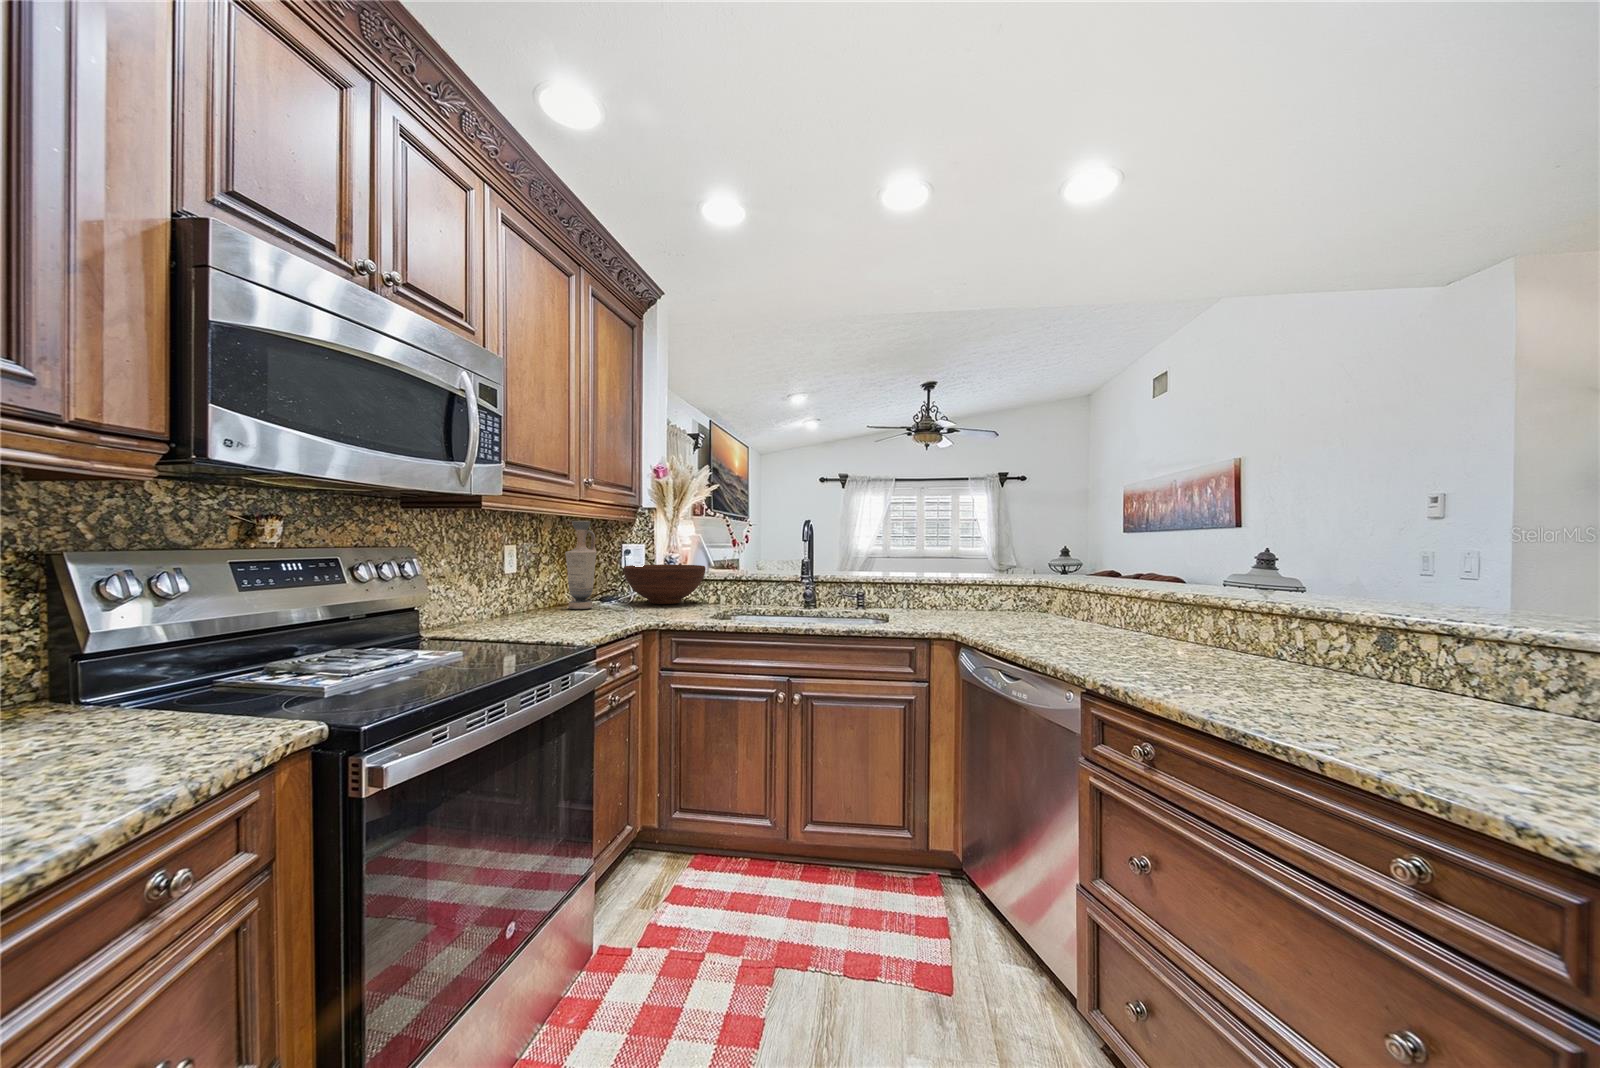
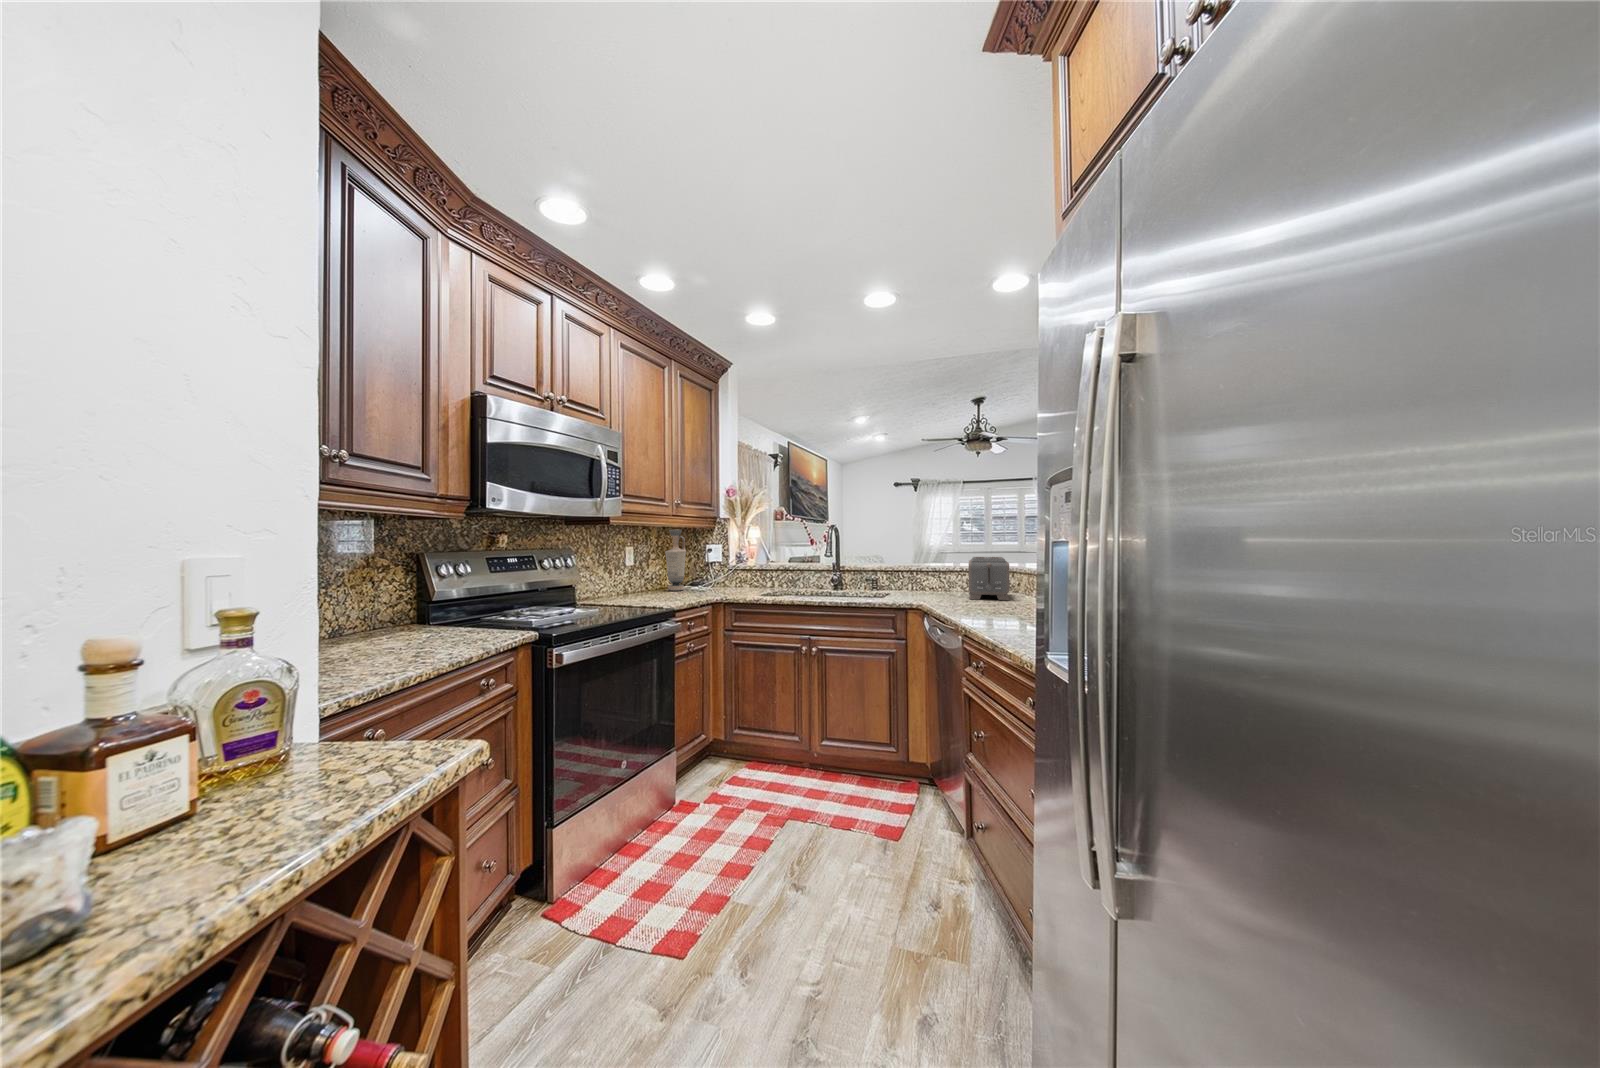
toaster: none [980,562,1049,620] -> present [969,557,1010,600]
fruit bowl: present [624,565,705,604] -> none [706,560,764,588]

